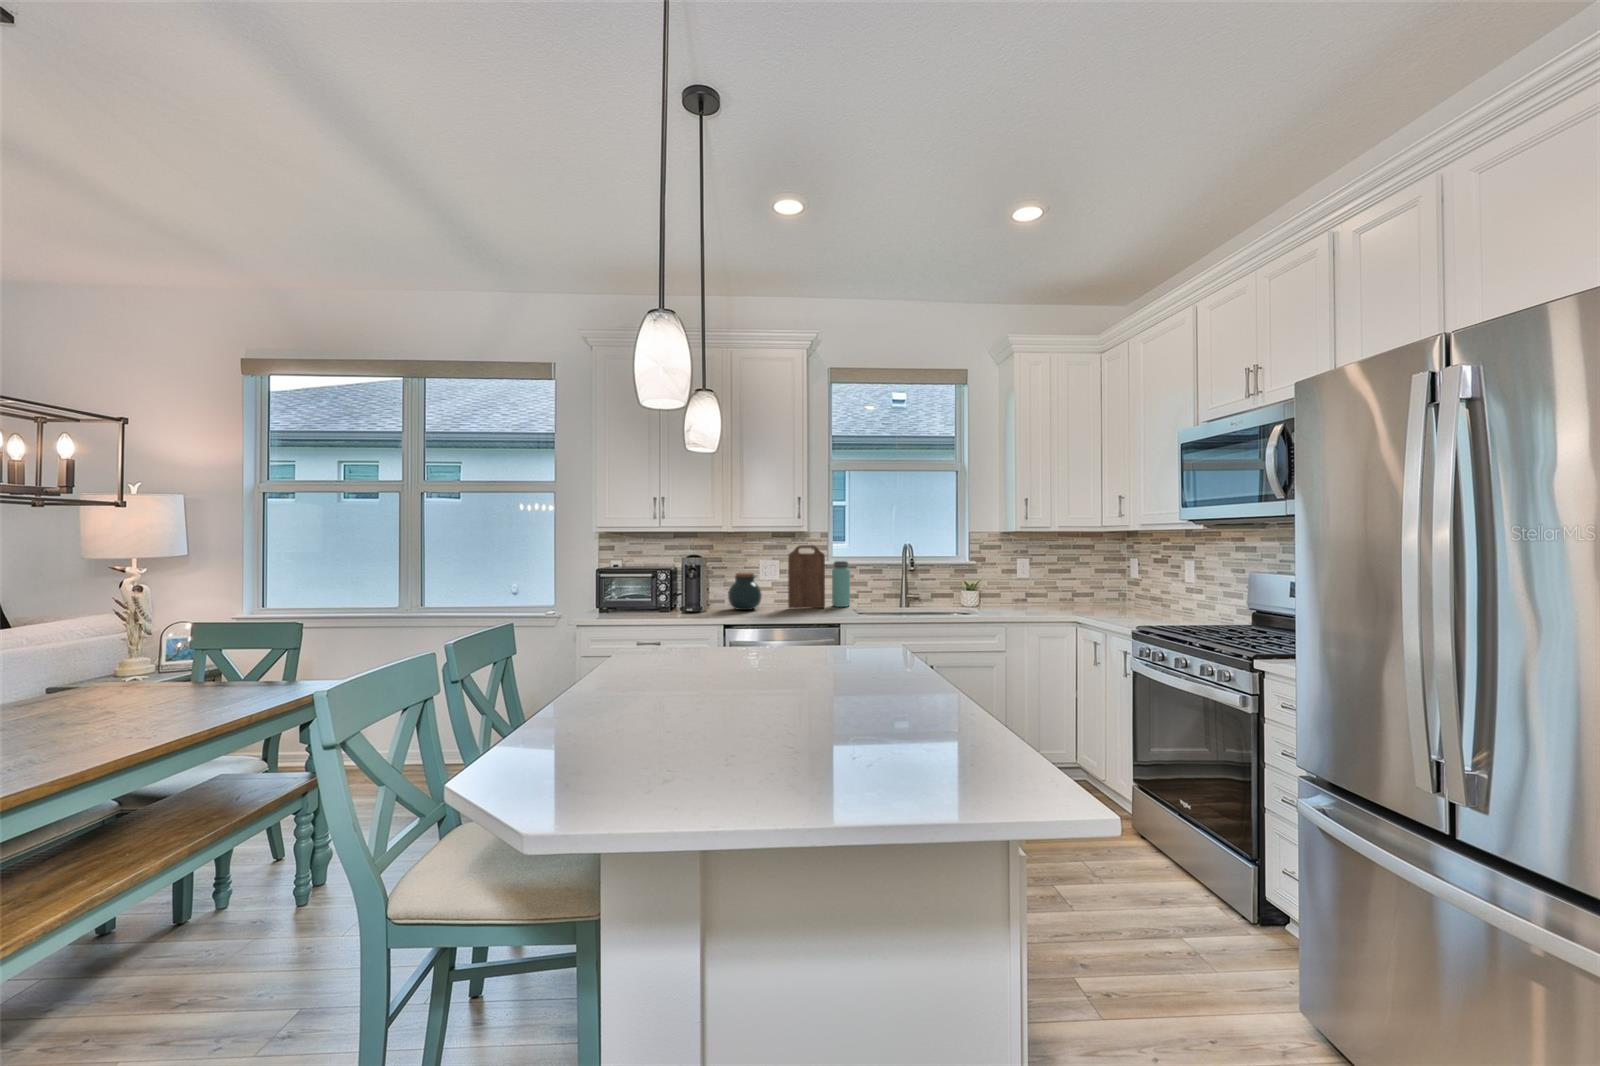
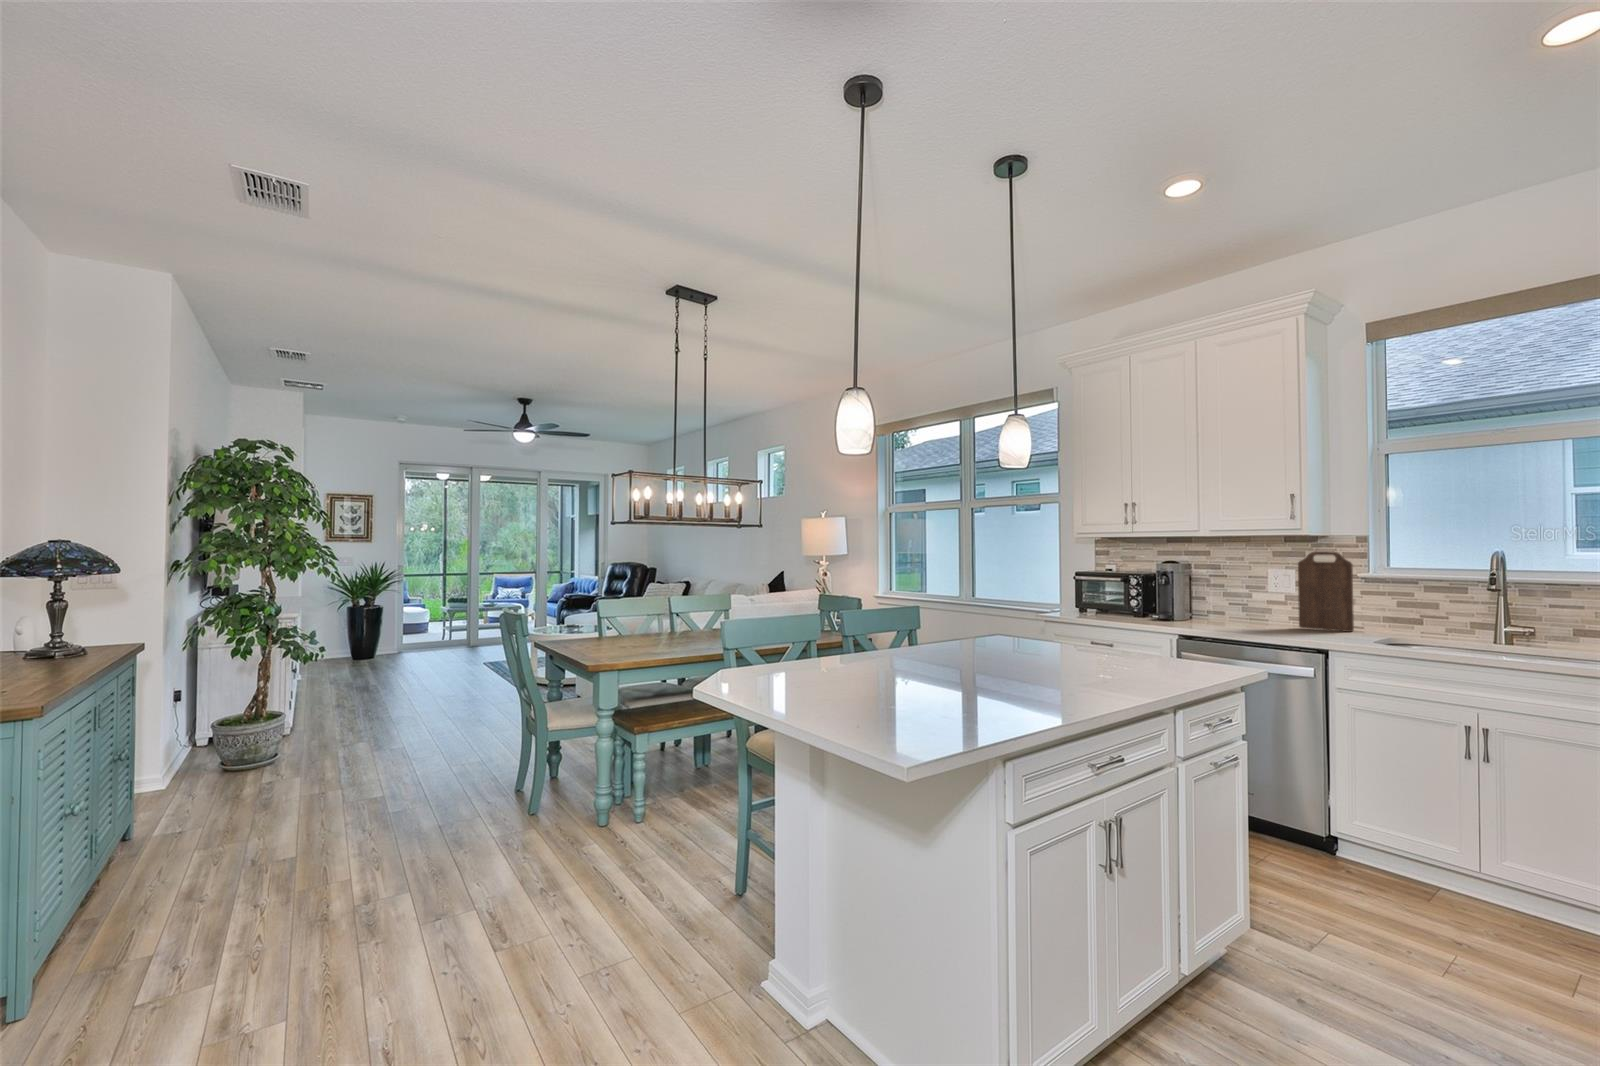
bottle: present [832,561,850,607] -> none [1369,573,1400,633]
jar: present [728,573,761,610] -> none [1221,582,1265,625]

